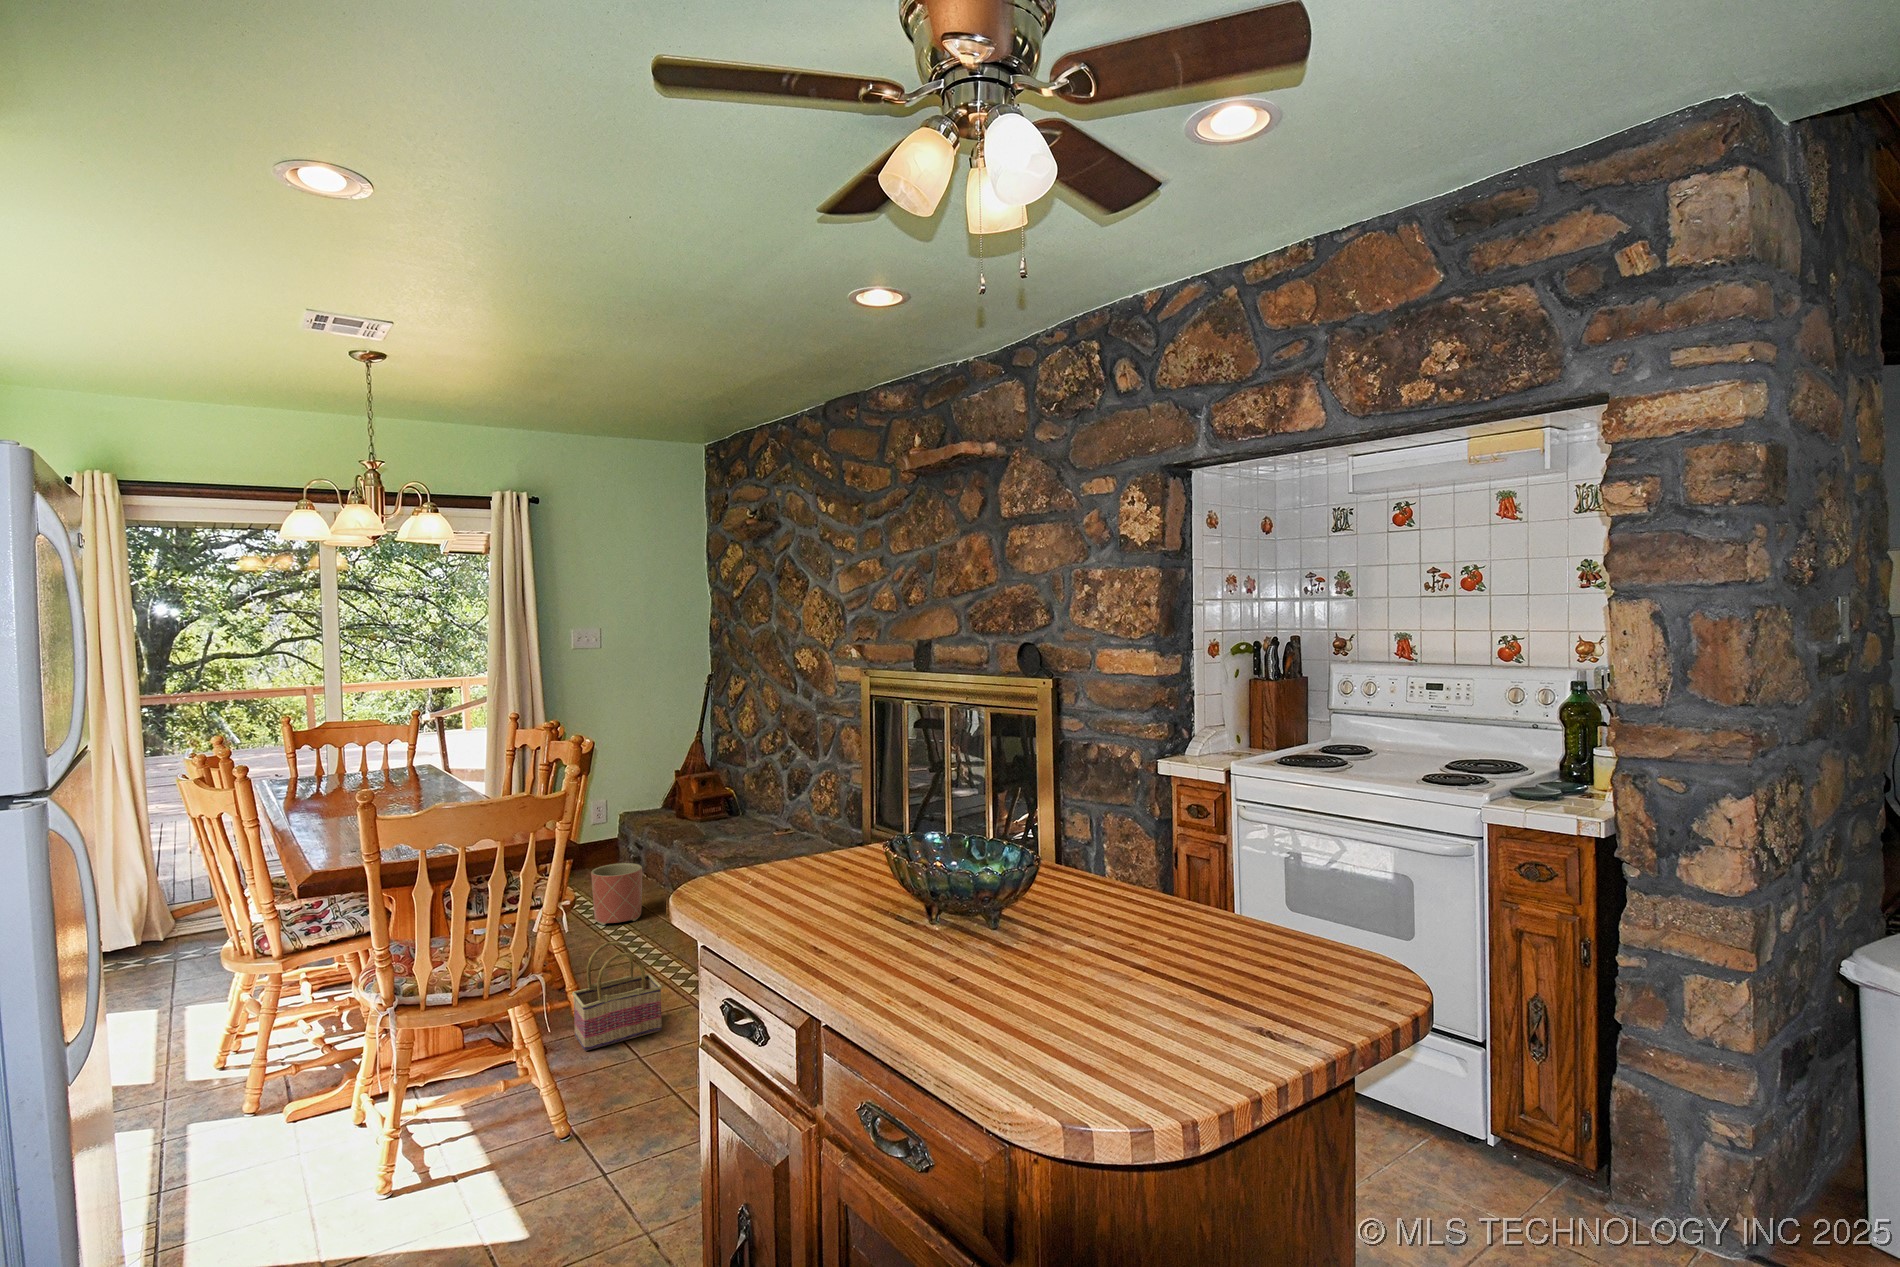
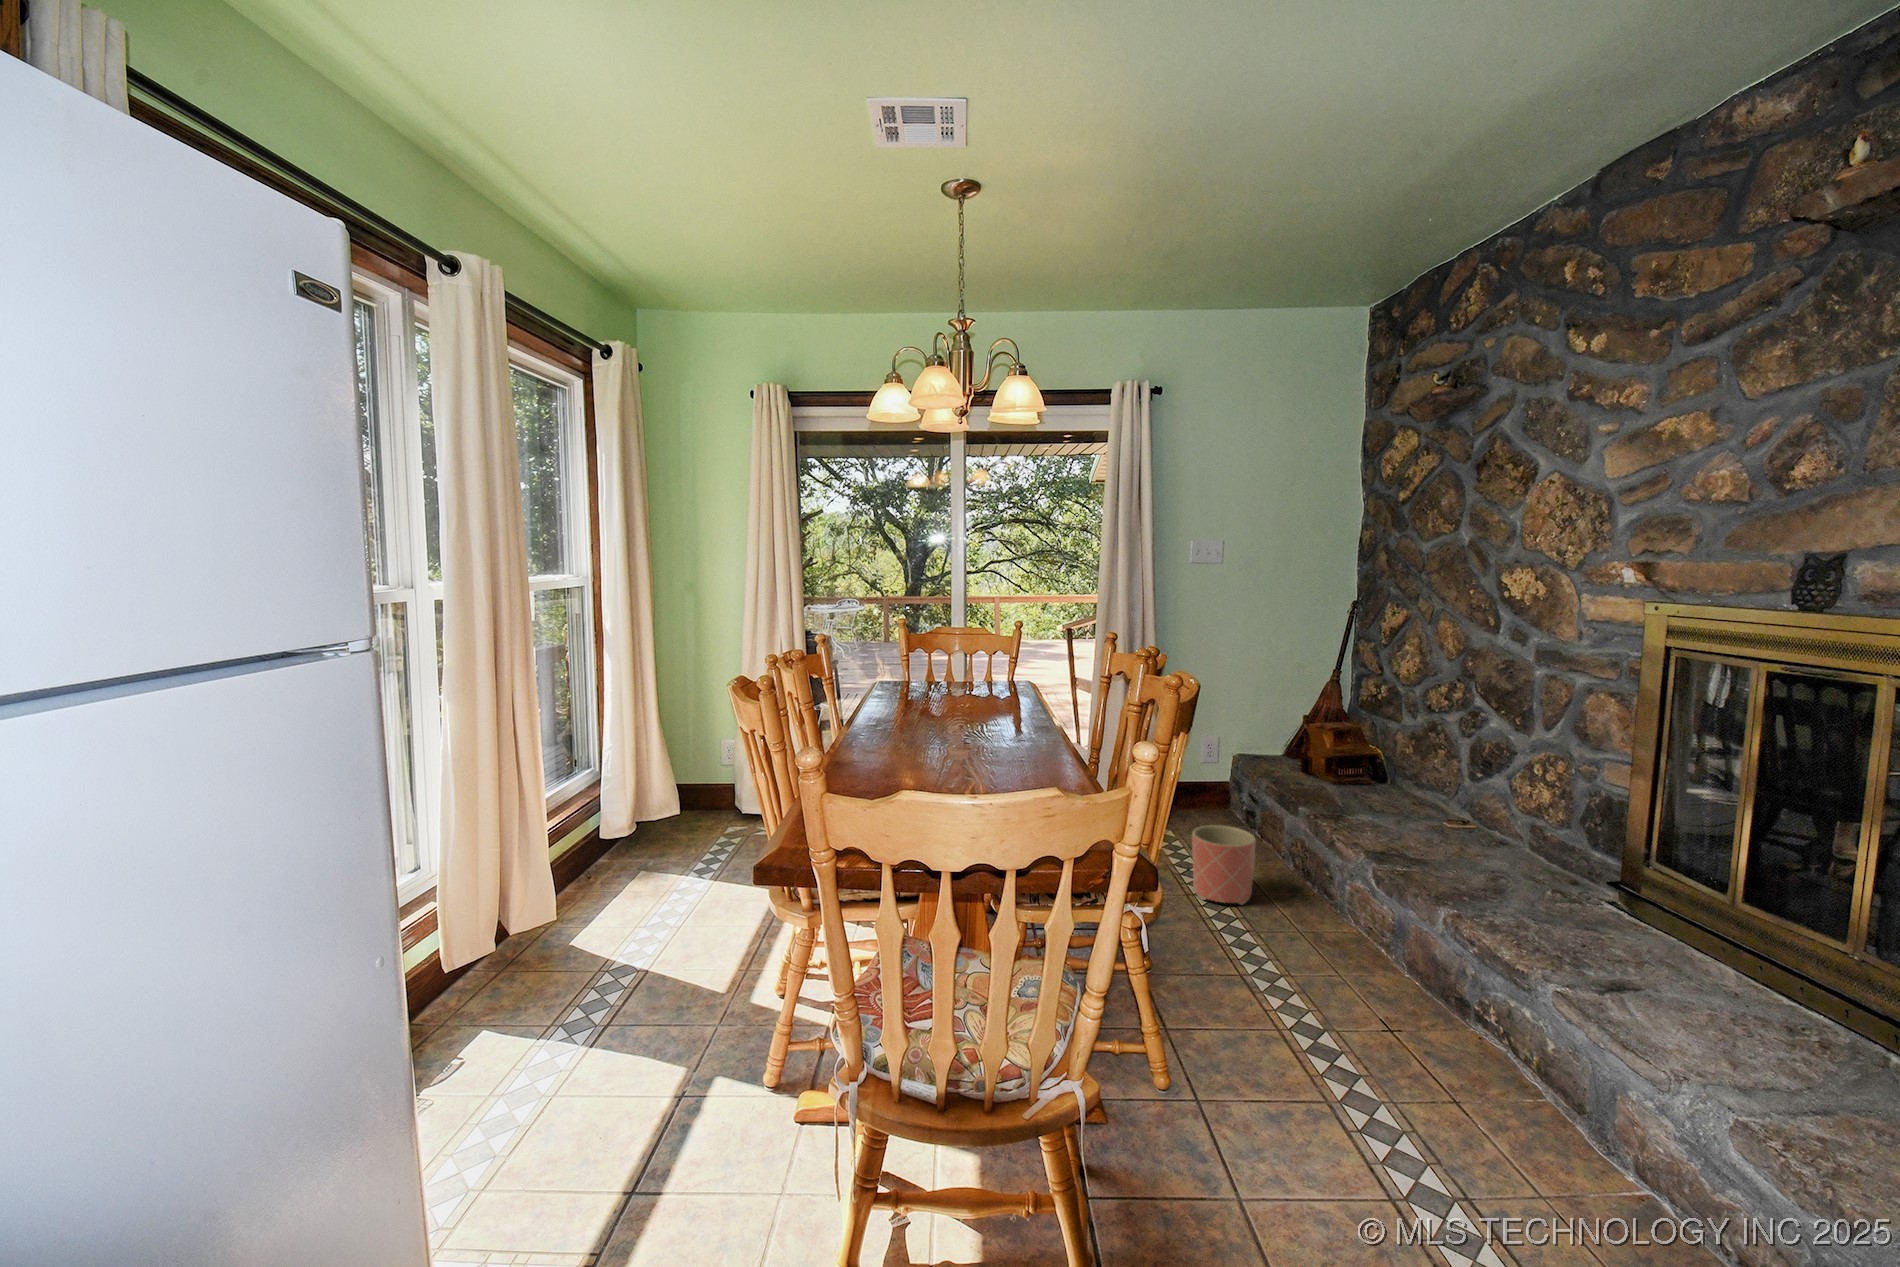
basket: present [572,941,662,1051] -> none [1142,986,1278,1155]

